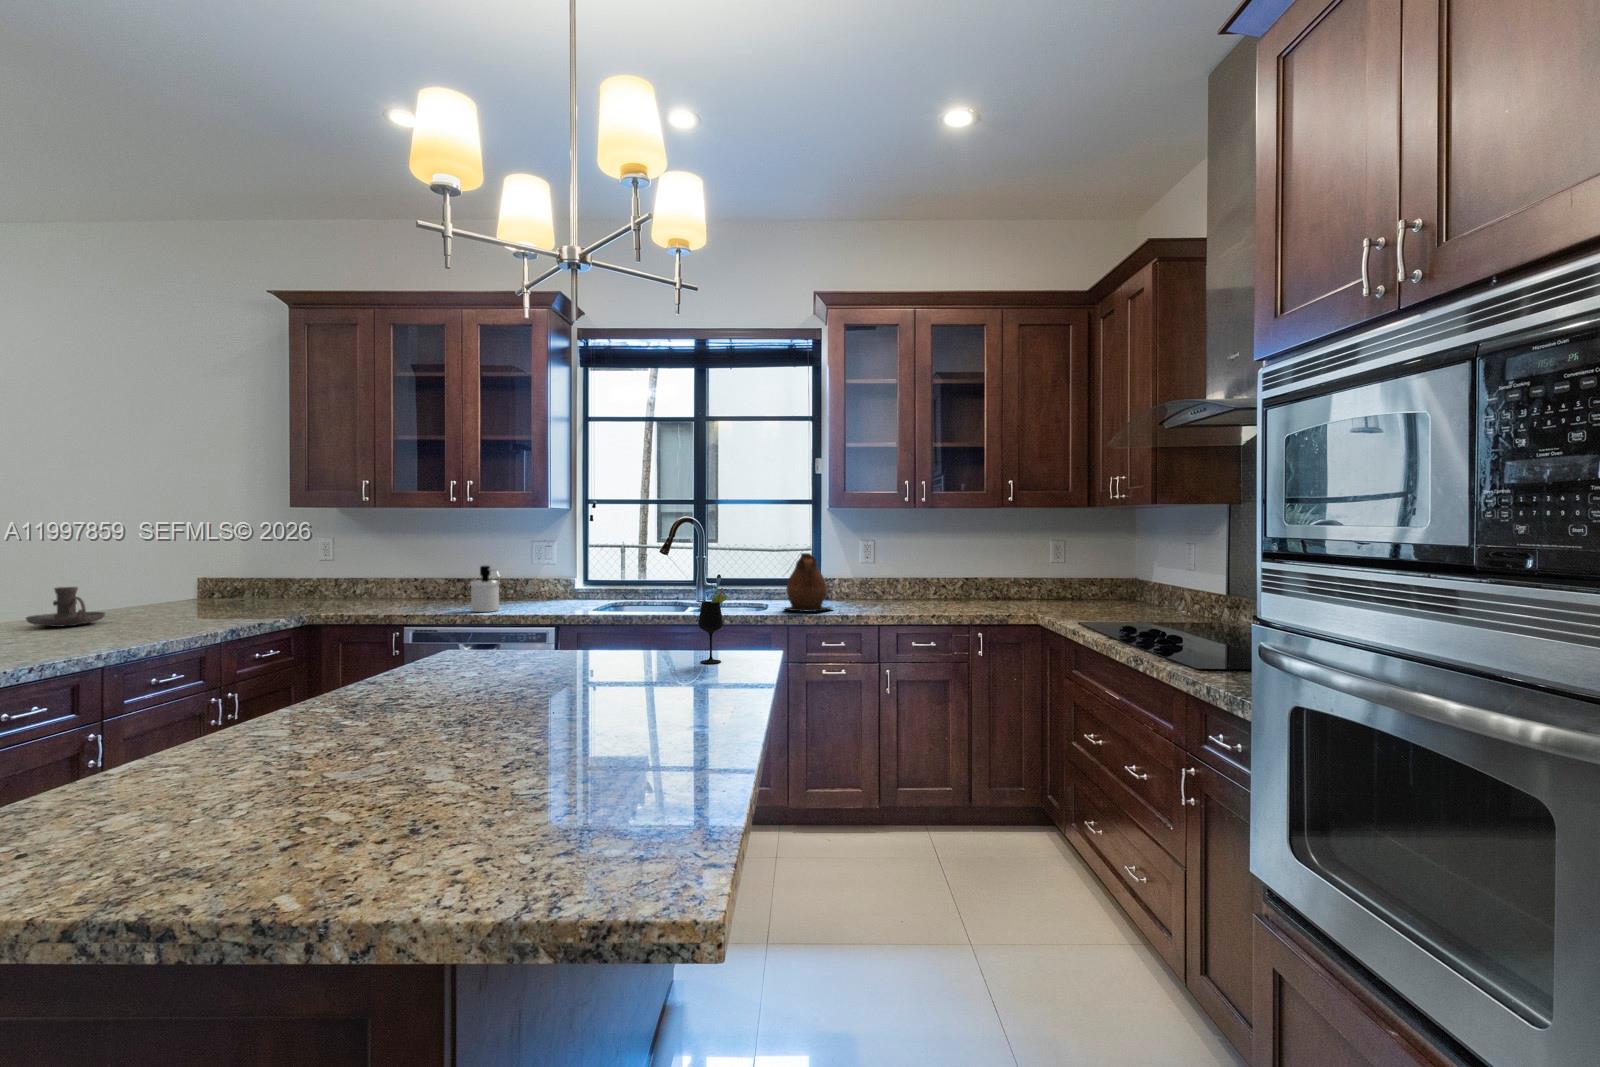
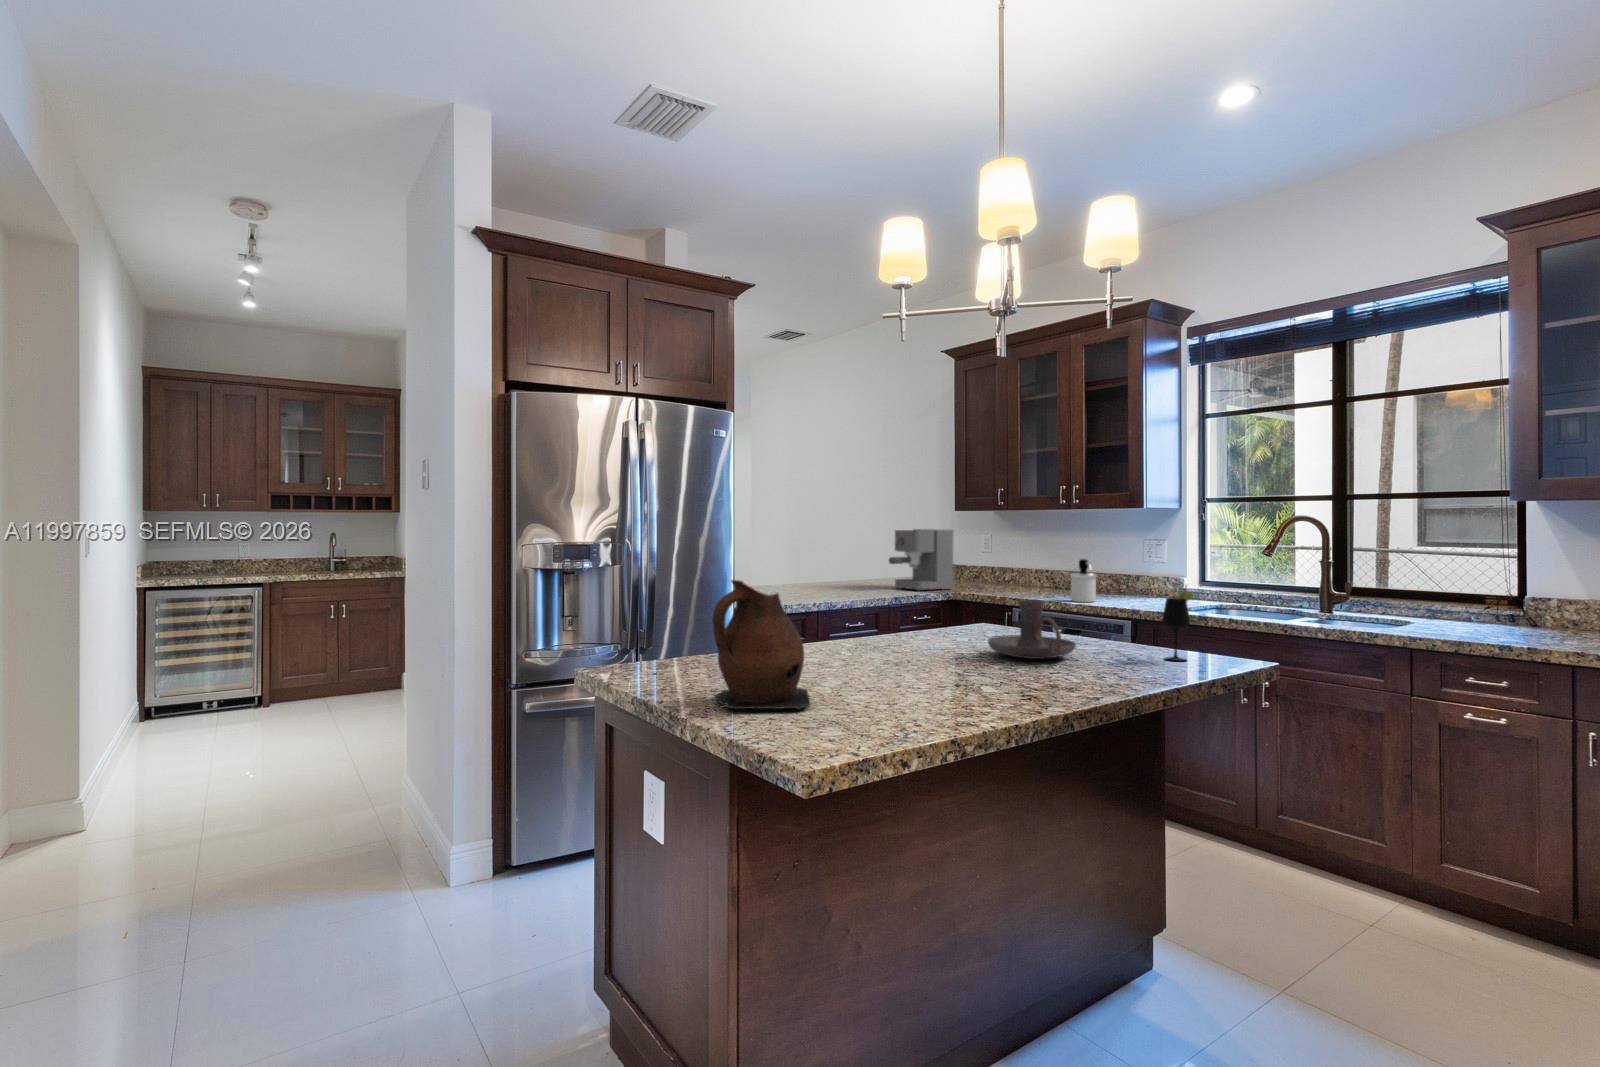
coffee maker: none [198,535,296,617] -> present [889,529,953,591]
ceramic pitcher: present [784,553,831,612] -> present [712,580,811,710]
candle holder: present [26,587,105,627] -> present [988,600,1076,659]

